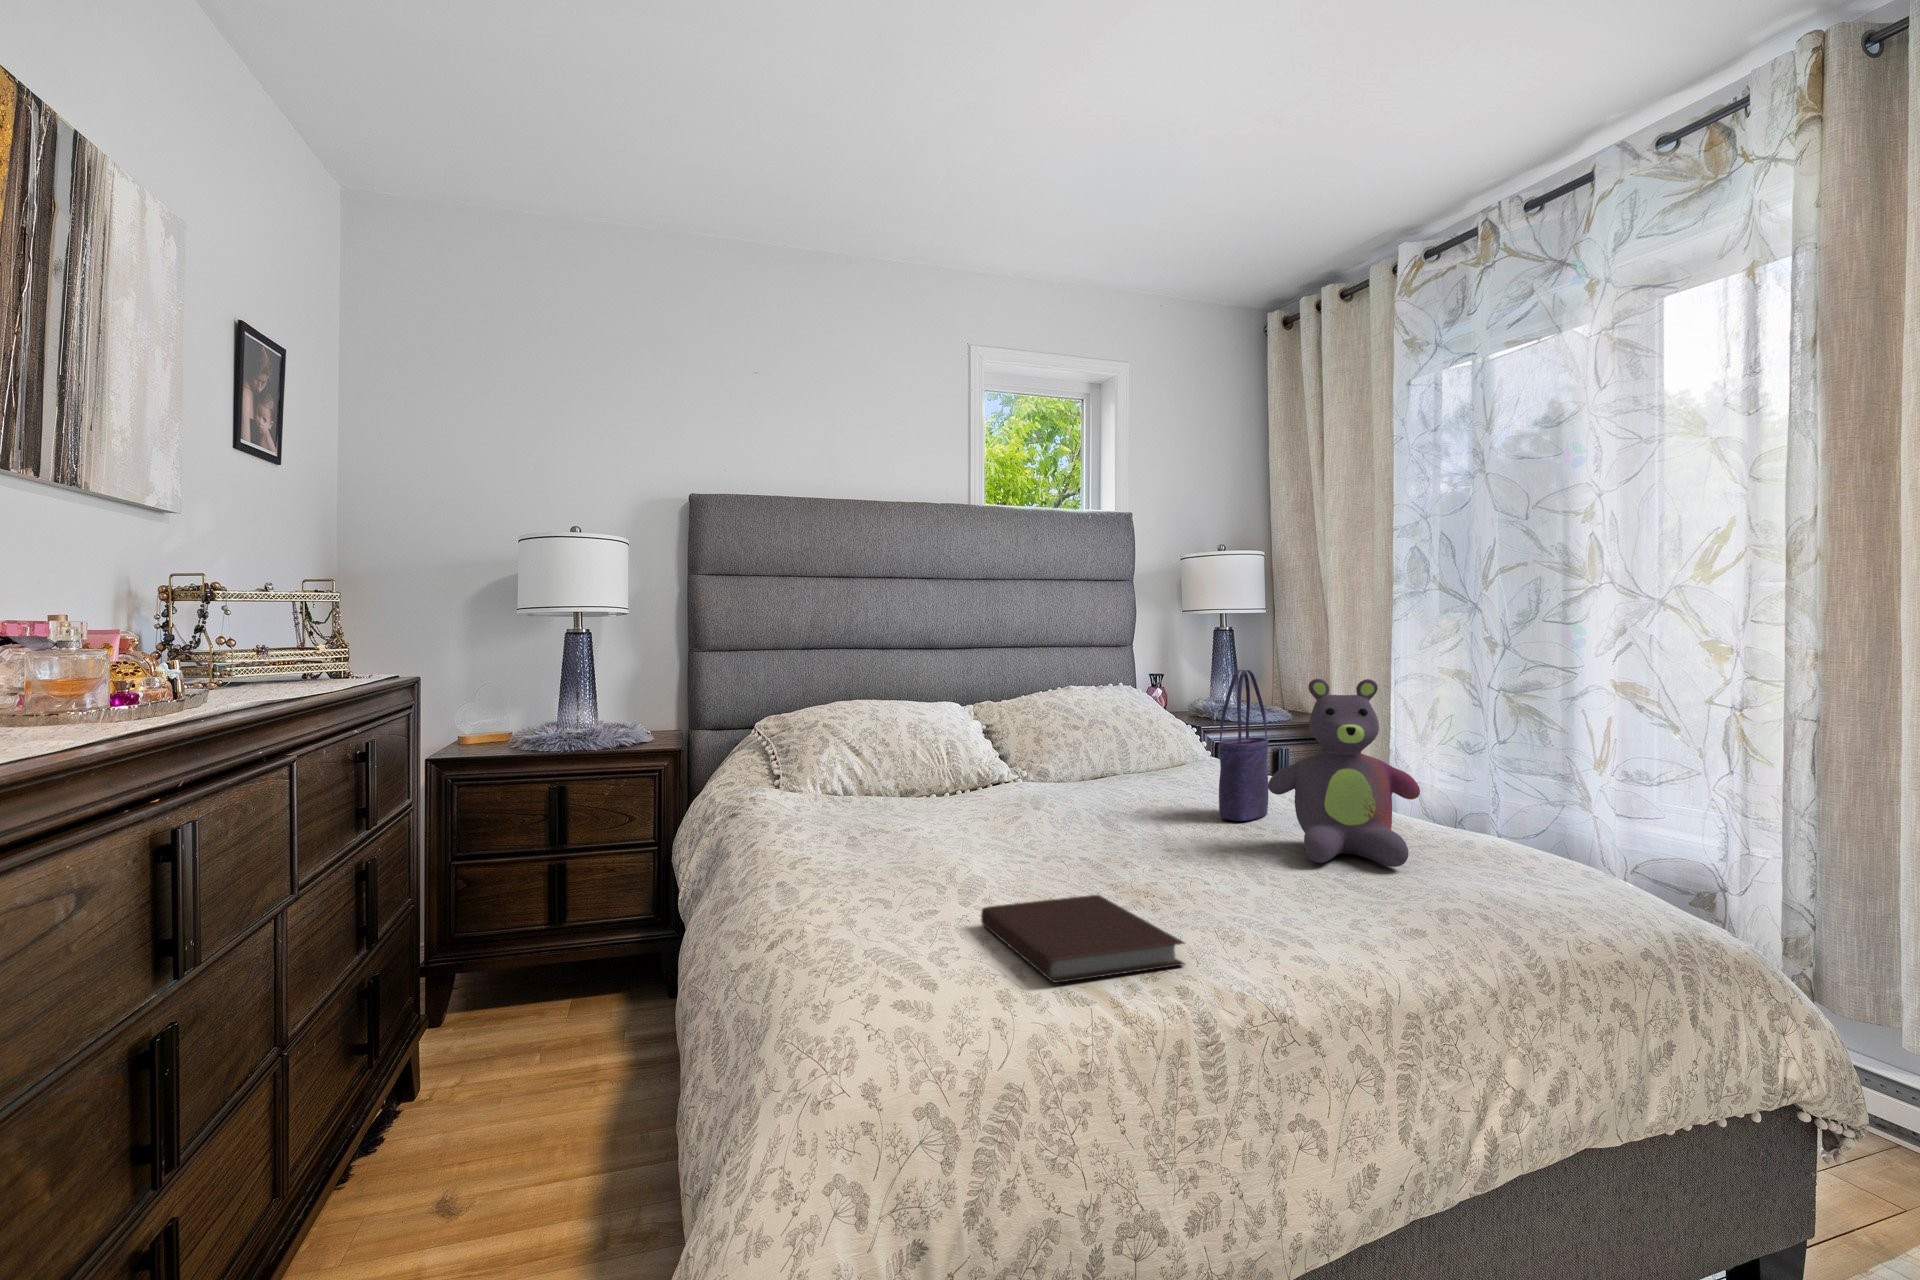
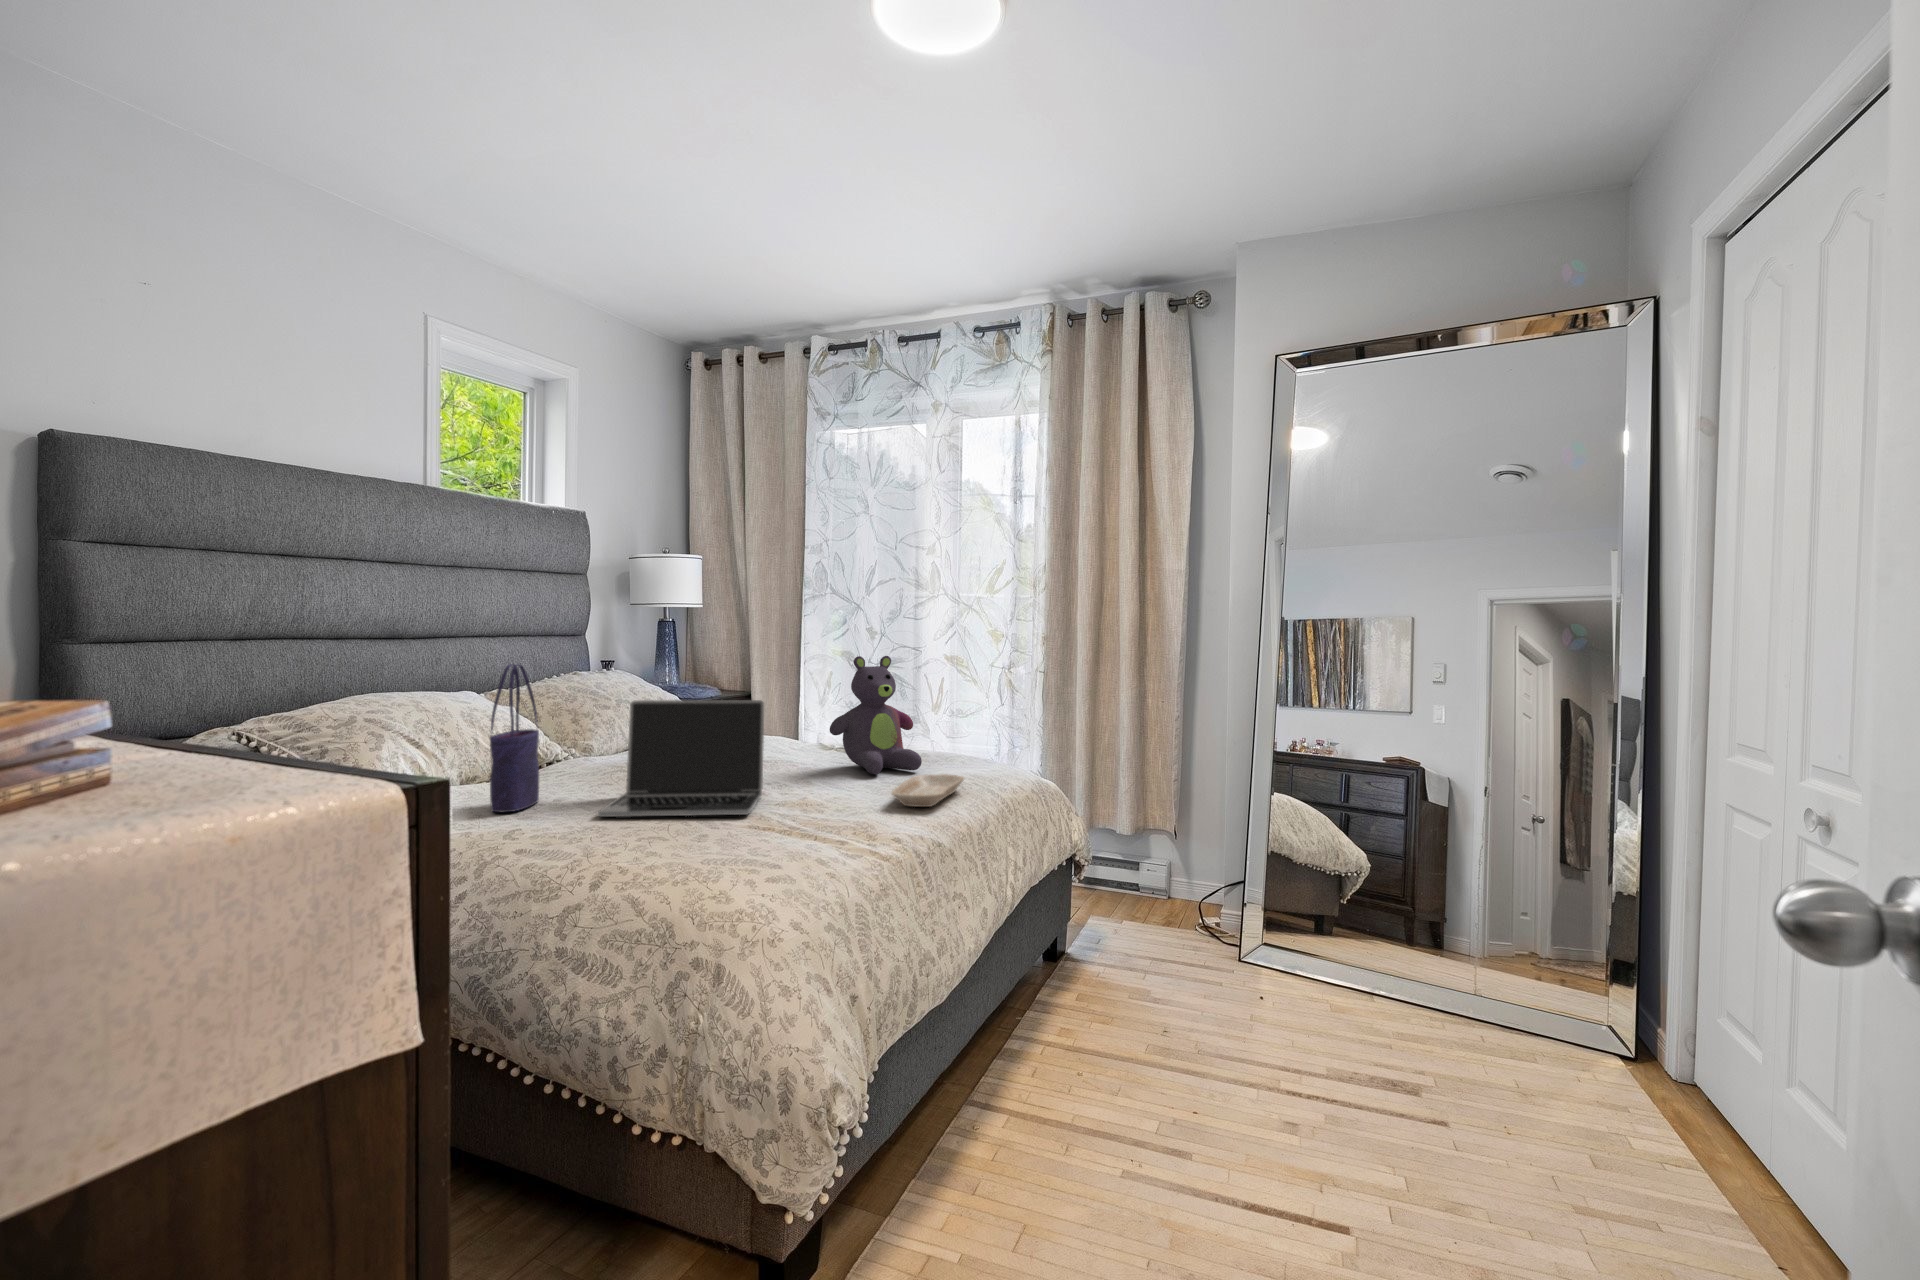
tote bag: present [1219,670,1268,821] -> present [490,664,539,812]
laptop: none [892,724,1122,893] -> present [598,700,764,817]
tray: none [1248,879,1433,940] -> present [892,774,964,807]
notebook: present [981,895,1184,983] -> none [749,805,893,847]

